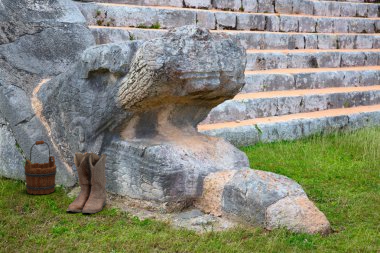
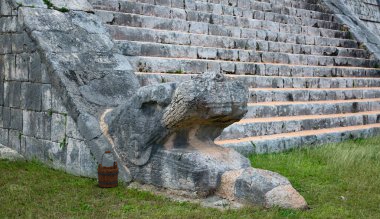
boots: present [67,152,107,213] -> none [128,157,156,199]

